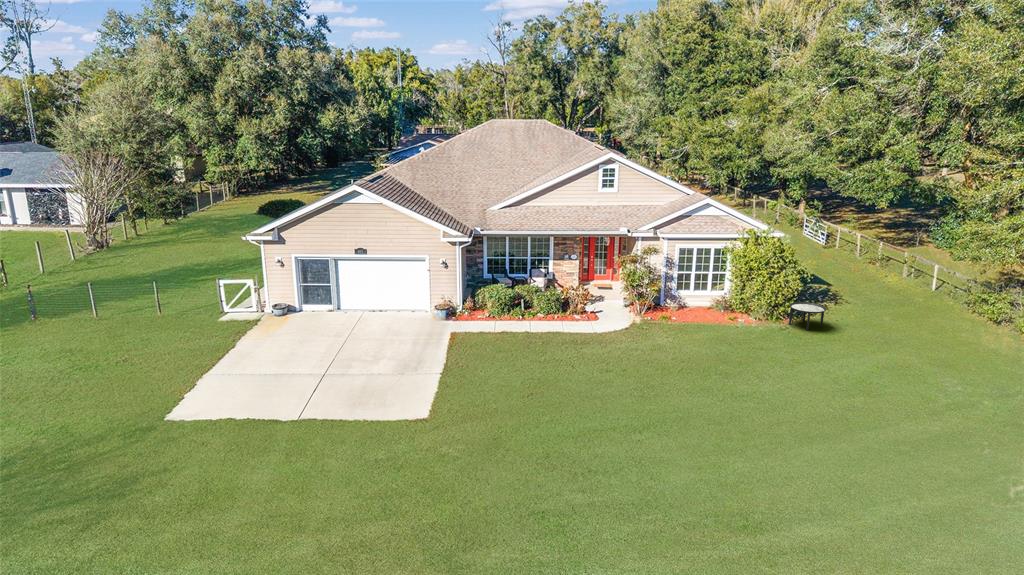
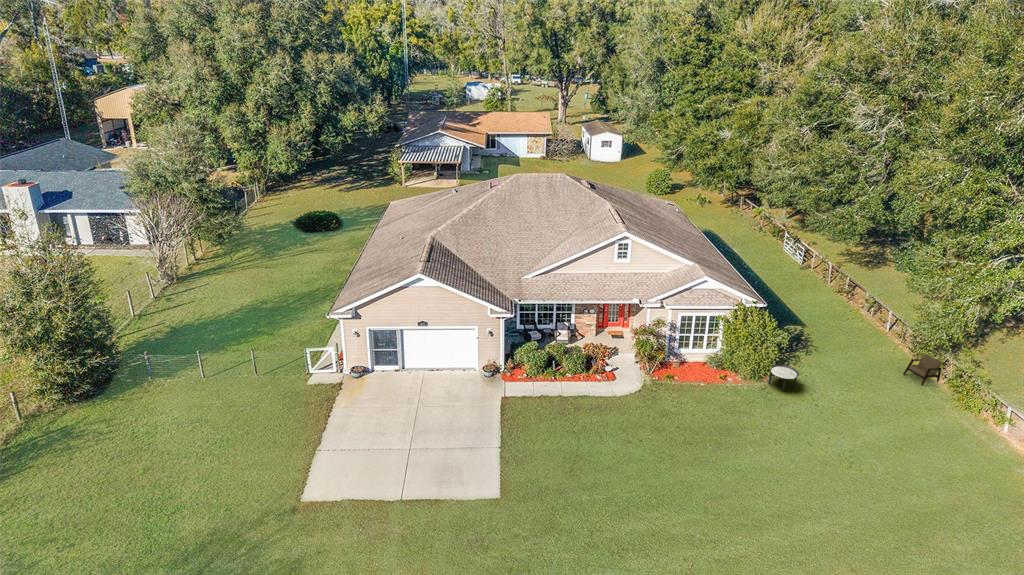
armchair: none [958,292,1007,327] -> present [903,354,942,386]

